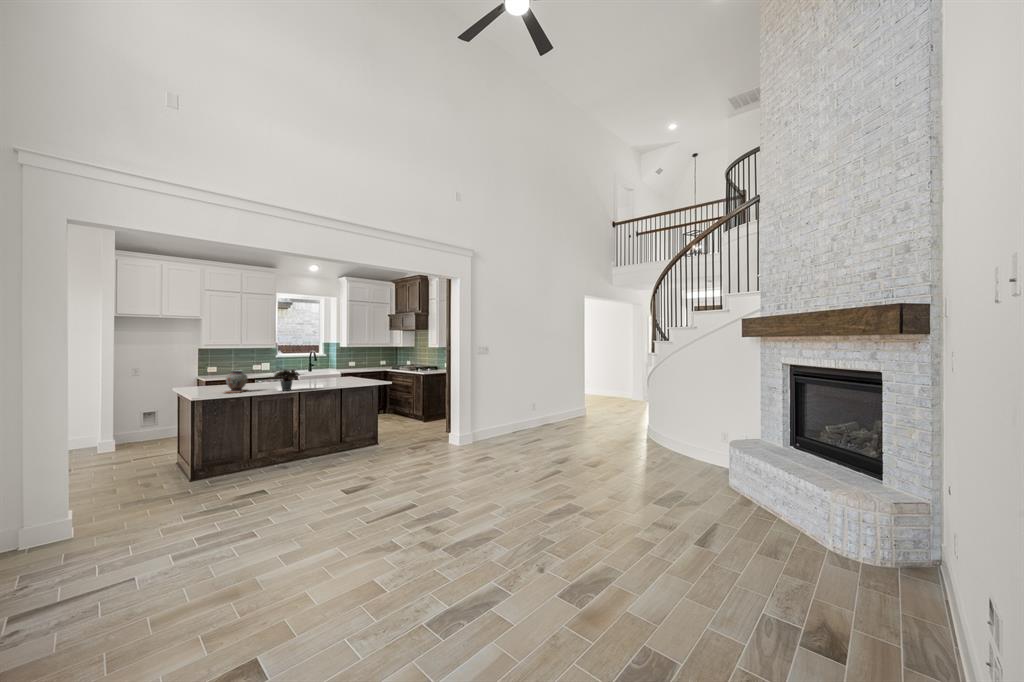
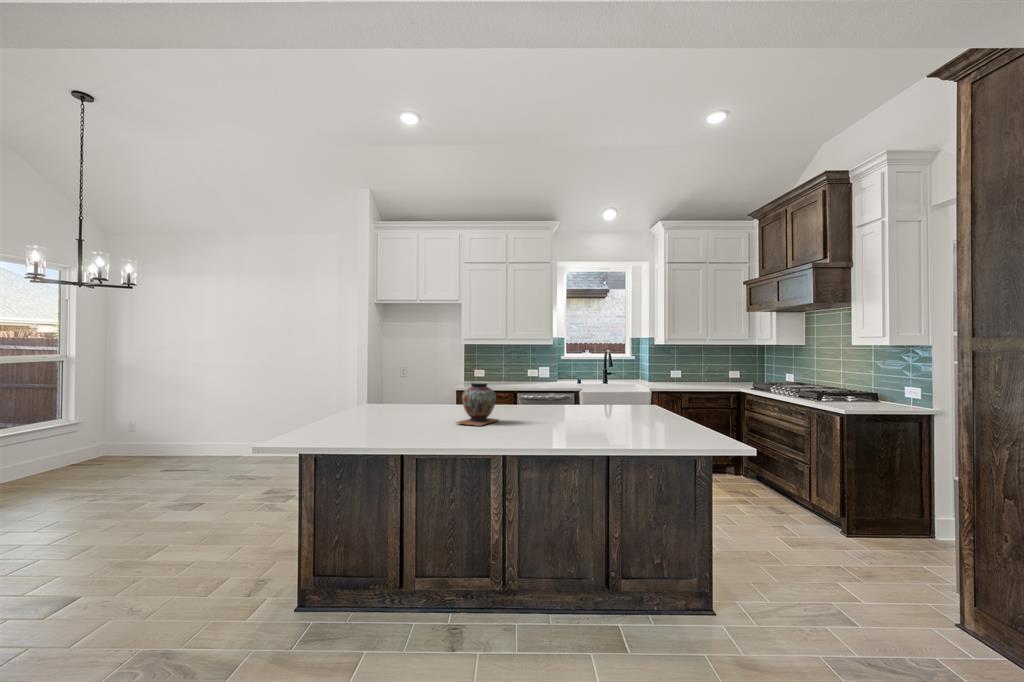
potted plant: present [269,370,300,391] -> none [524,386,594,431]

